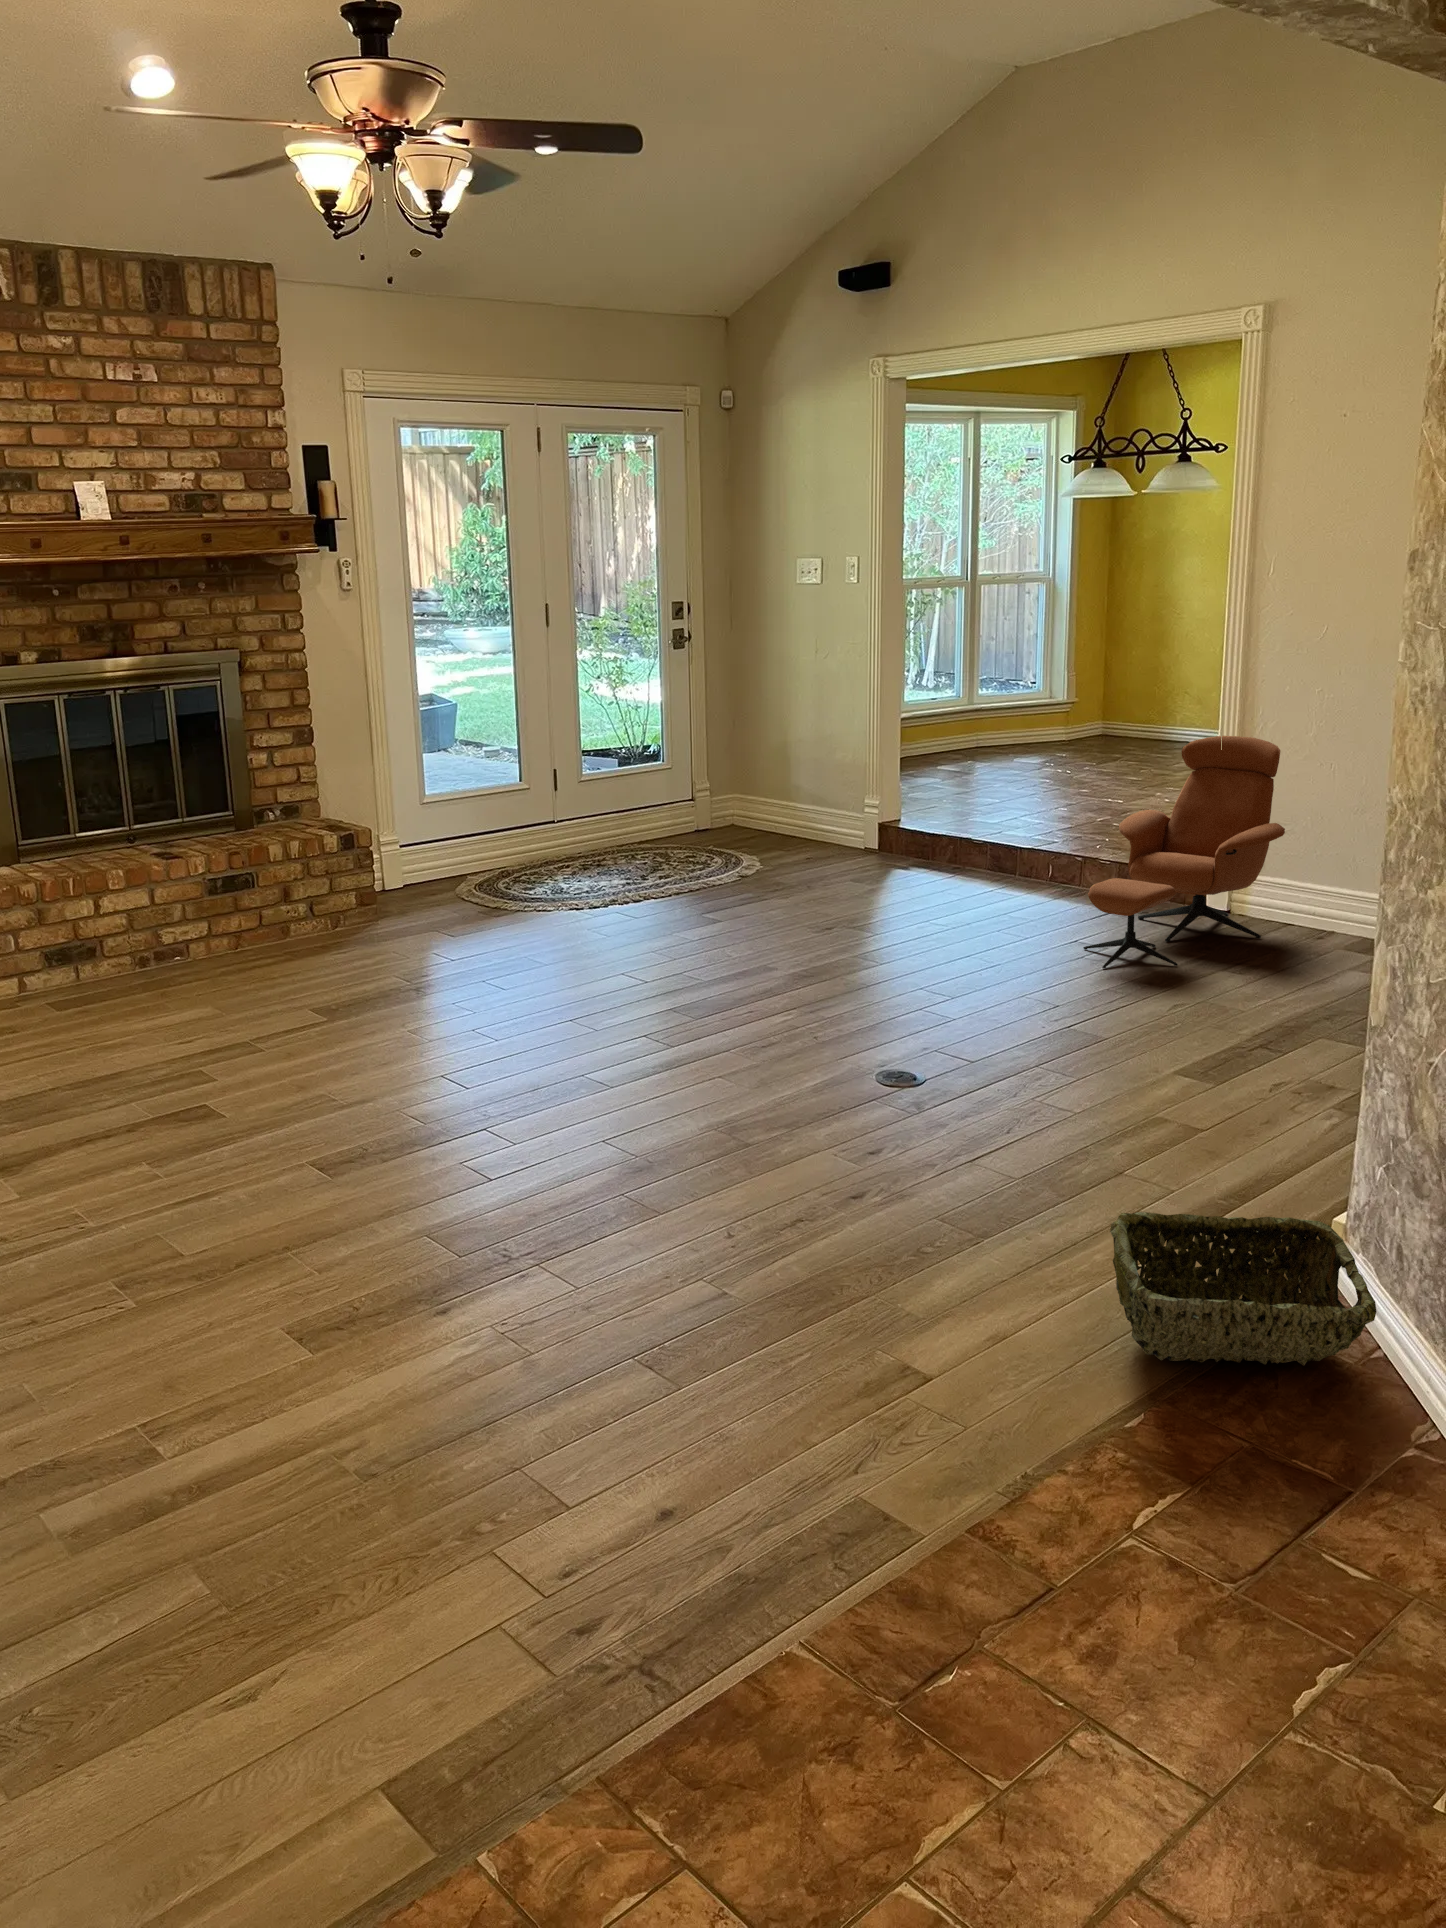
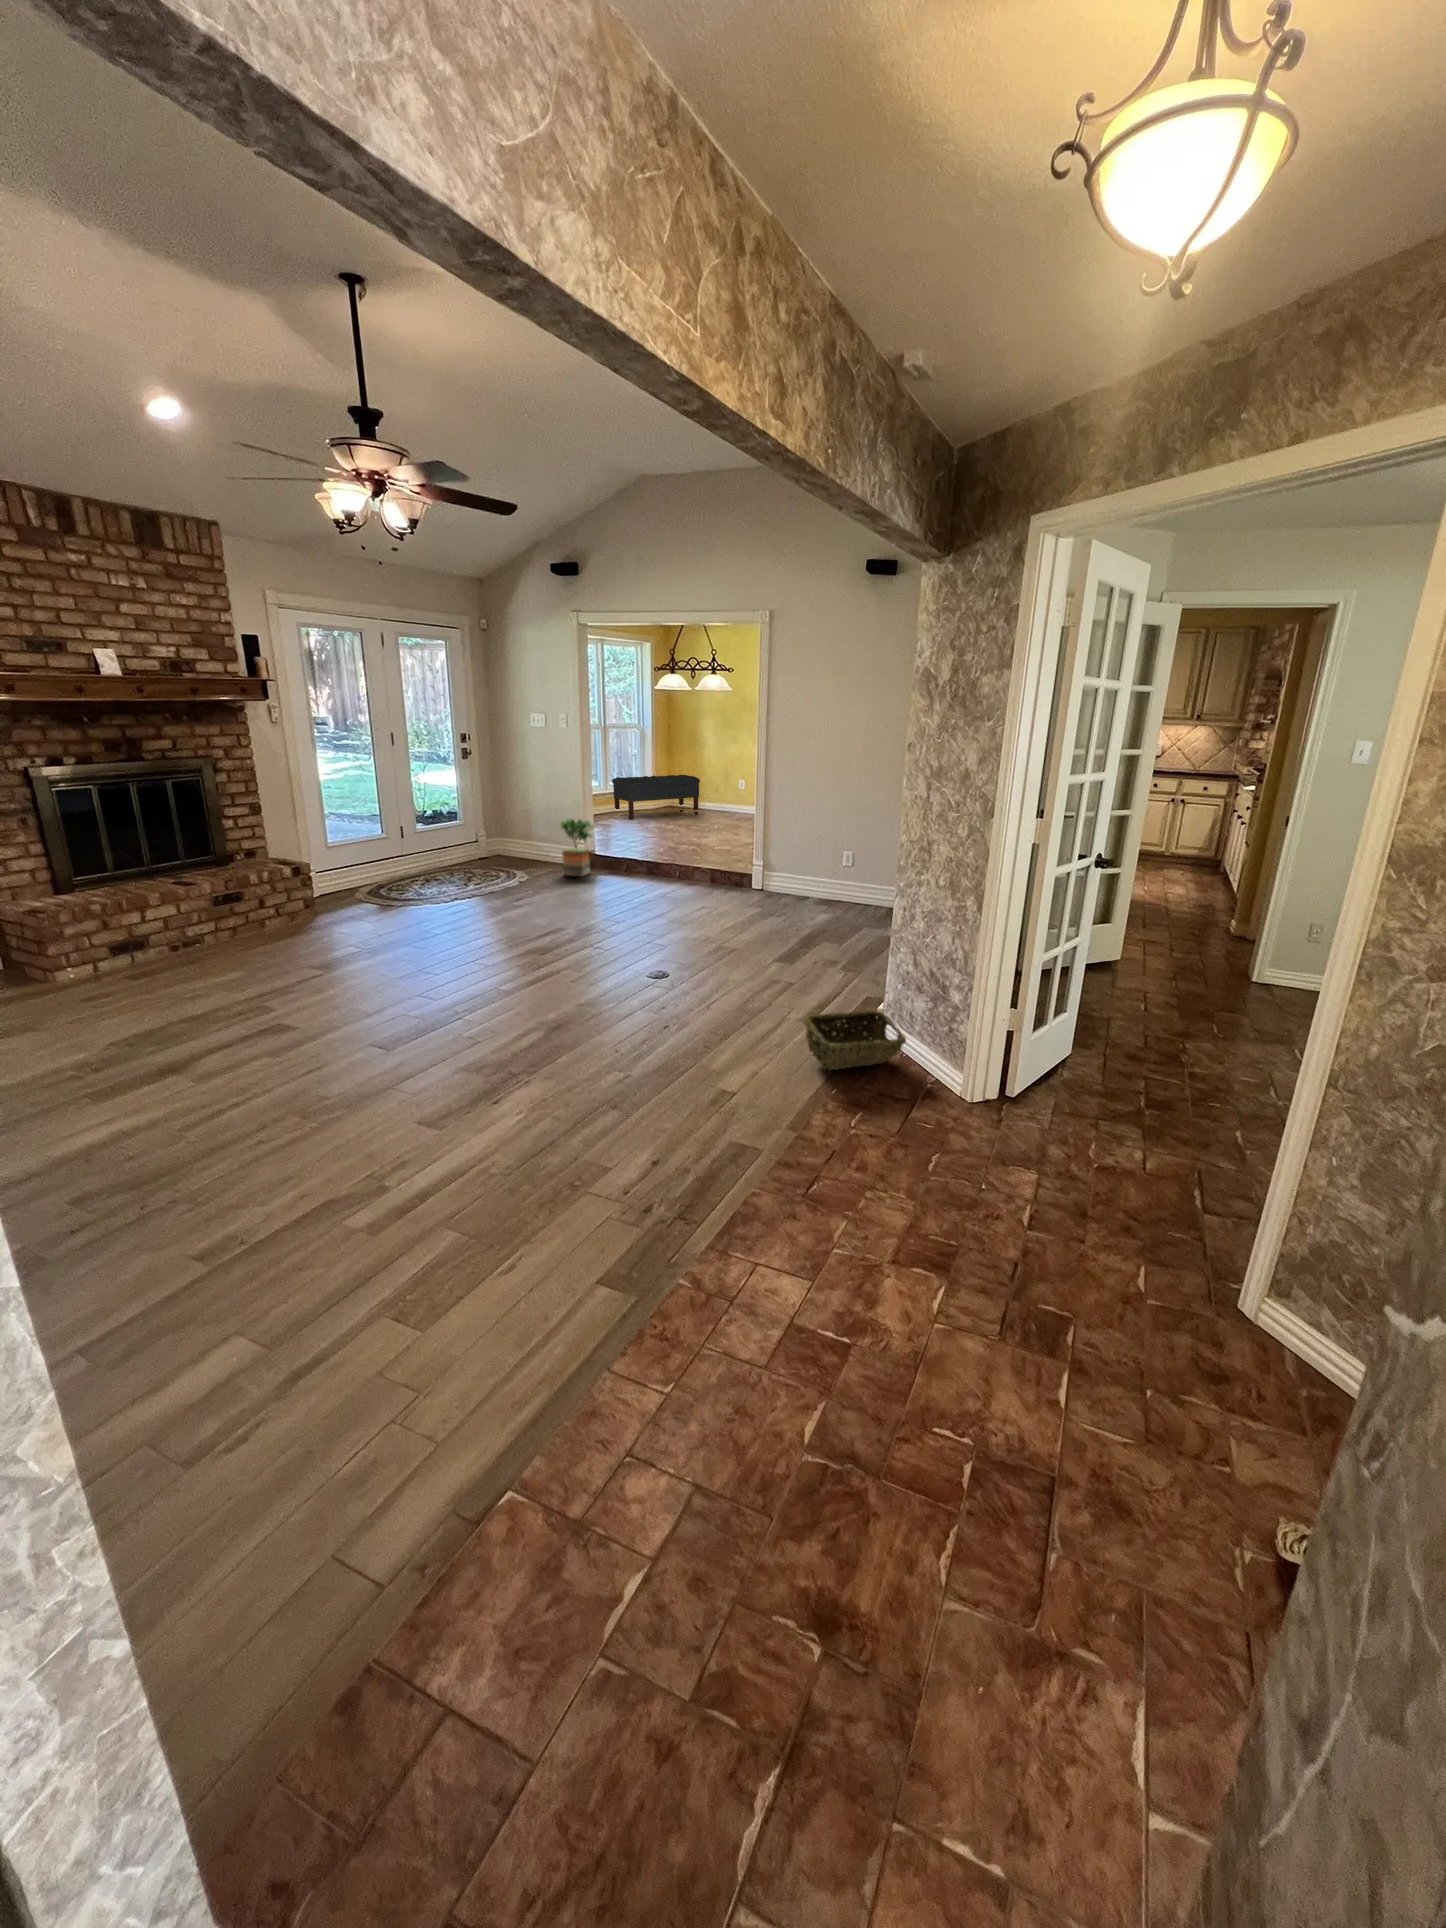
bench: none [986,663,1167,753] -> present [612,775,700,820]
lounge chair: present [1083,736,1285,968] -> none [713,814,795,923]
potted tree: none [825,747,896,859] -> present [560,819,594,876]

